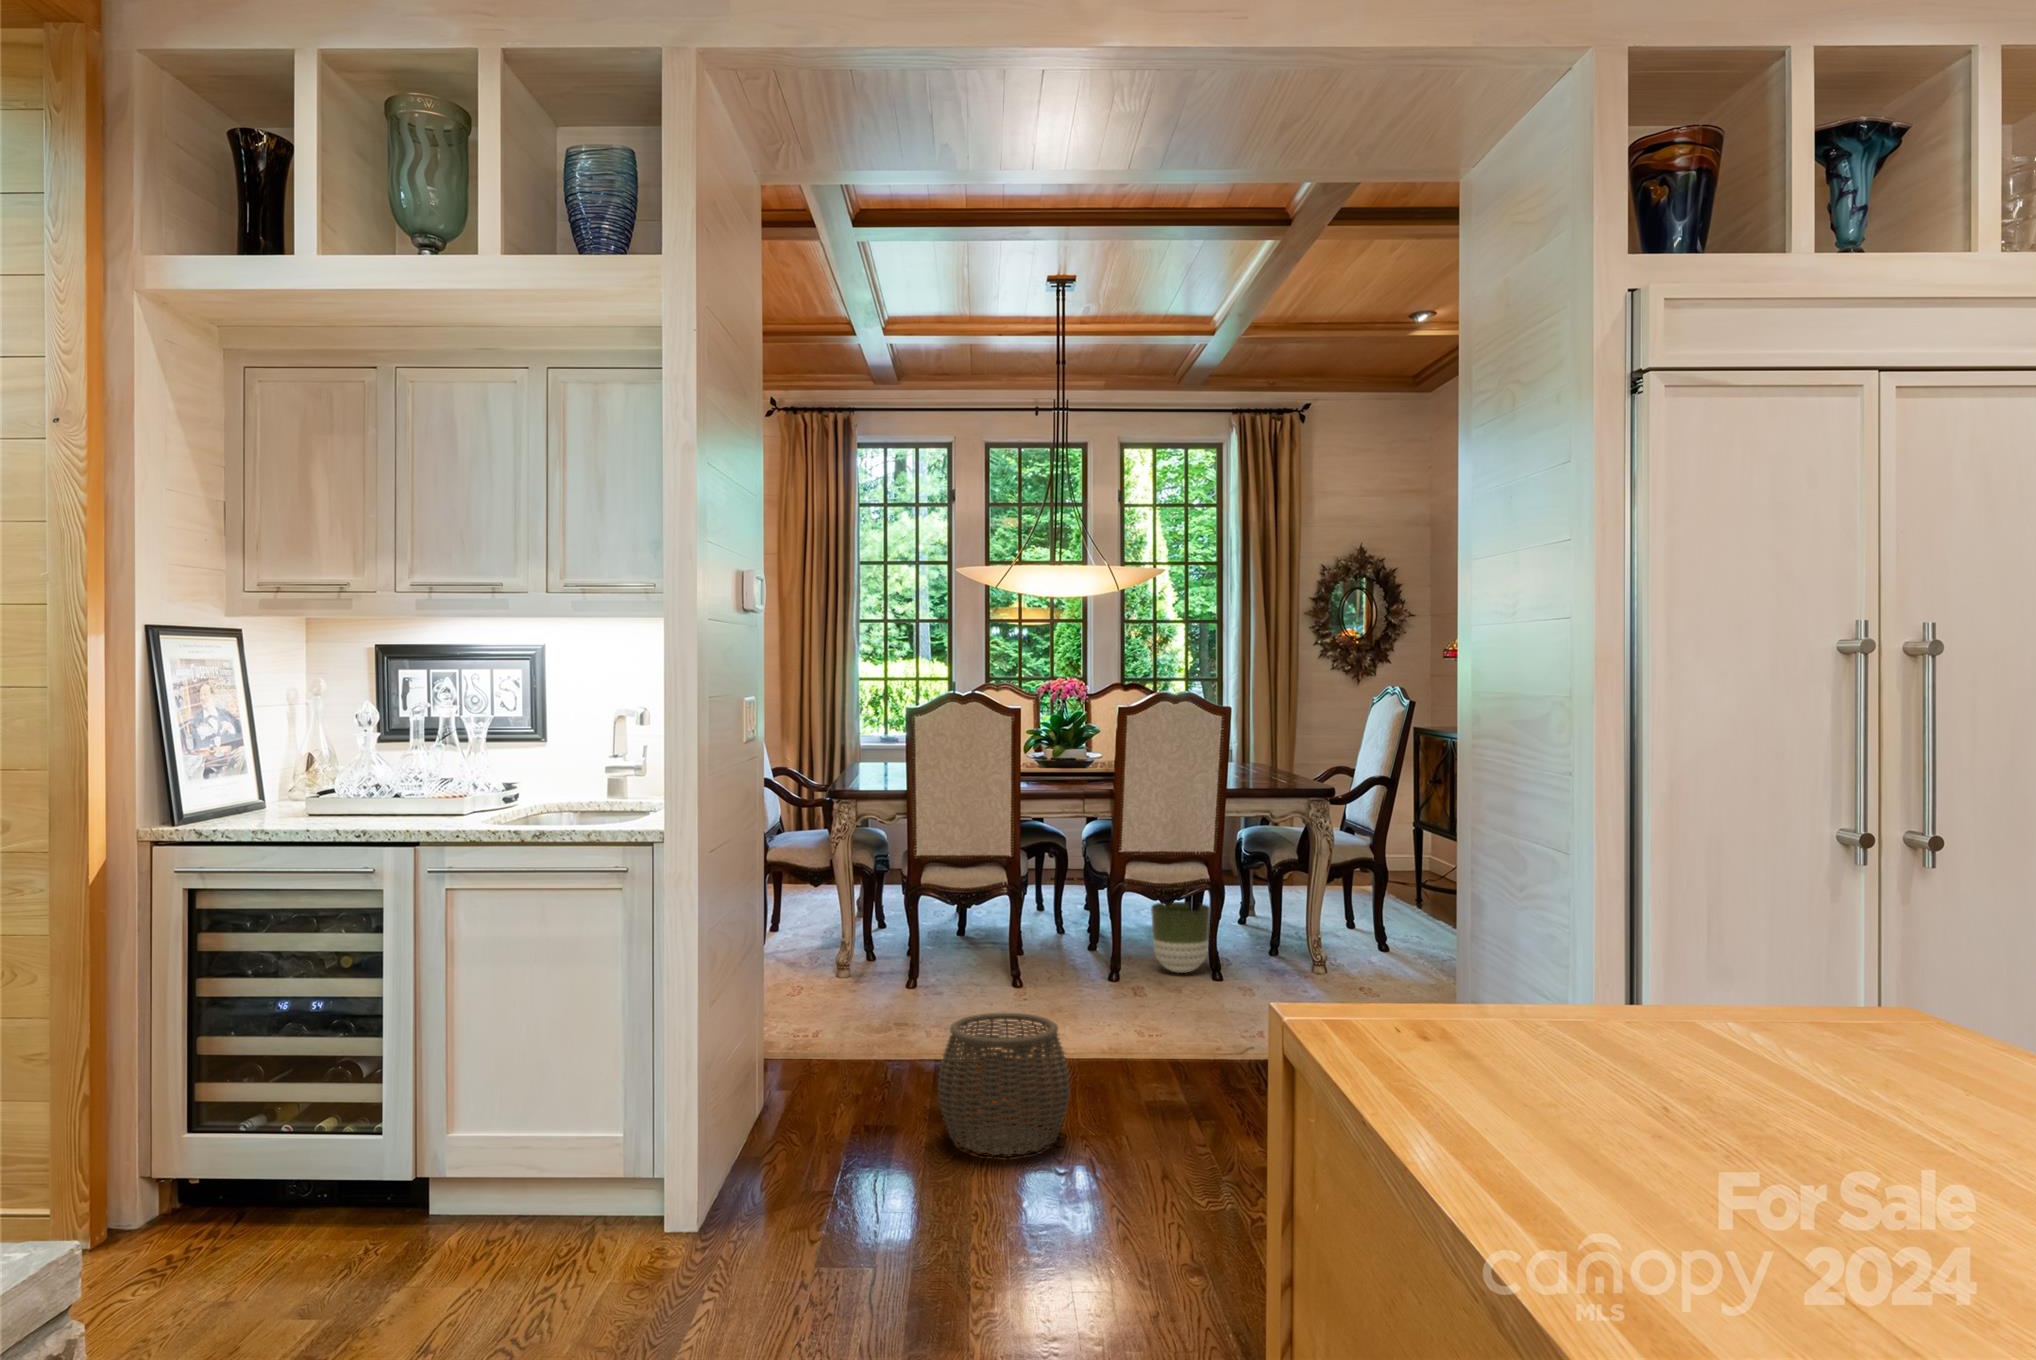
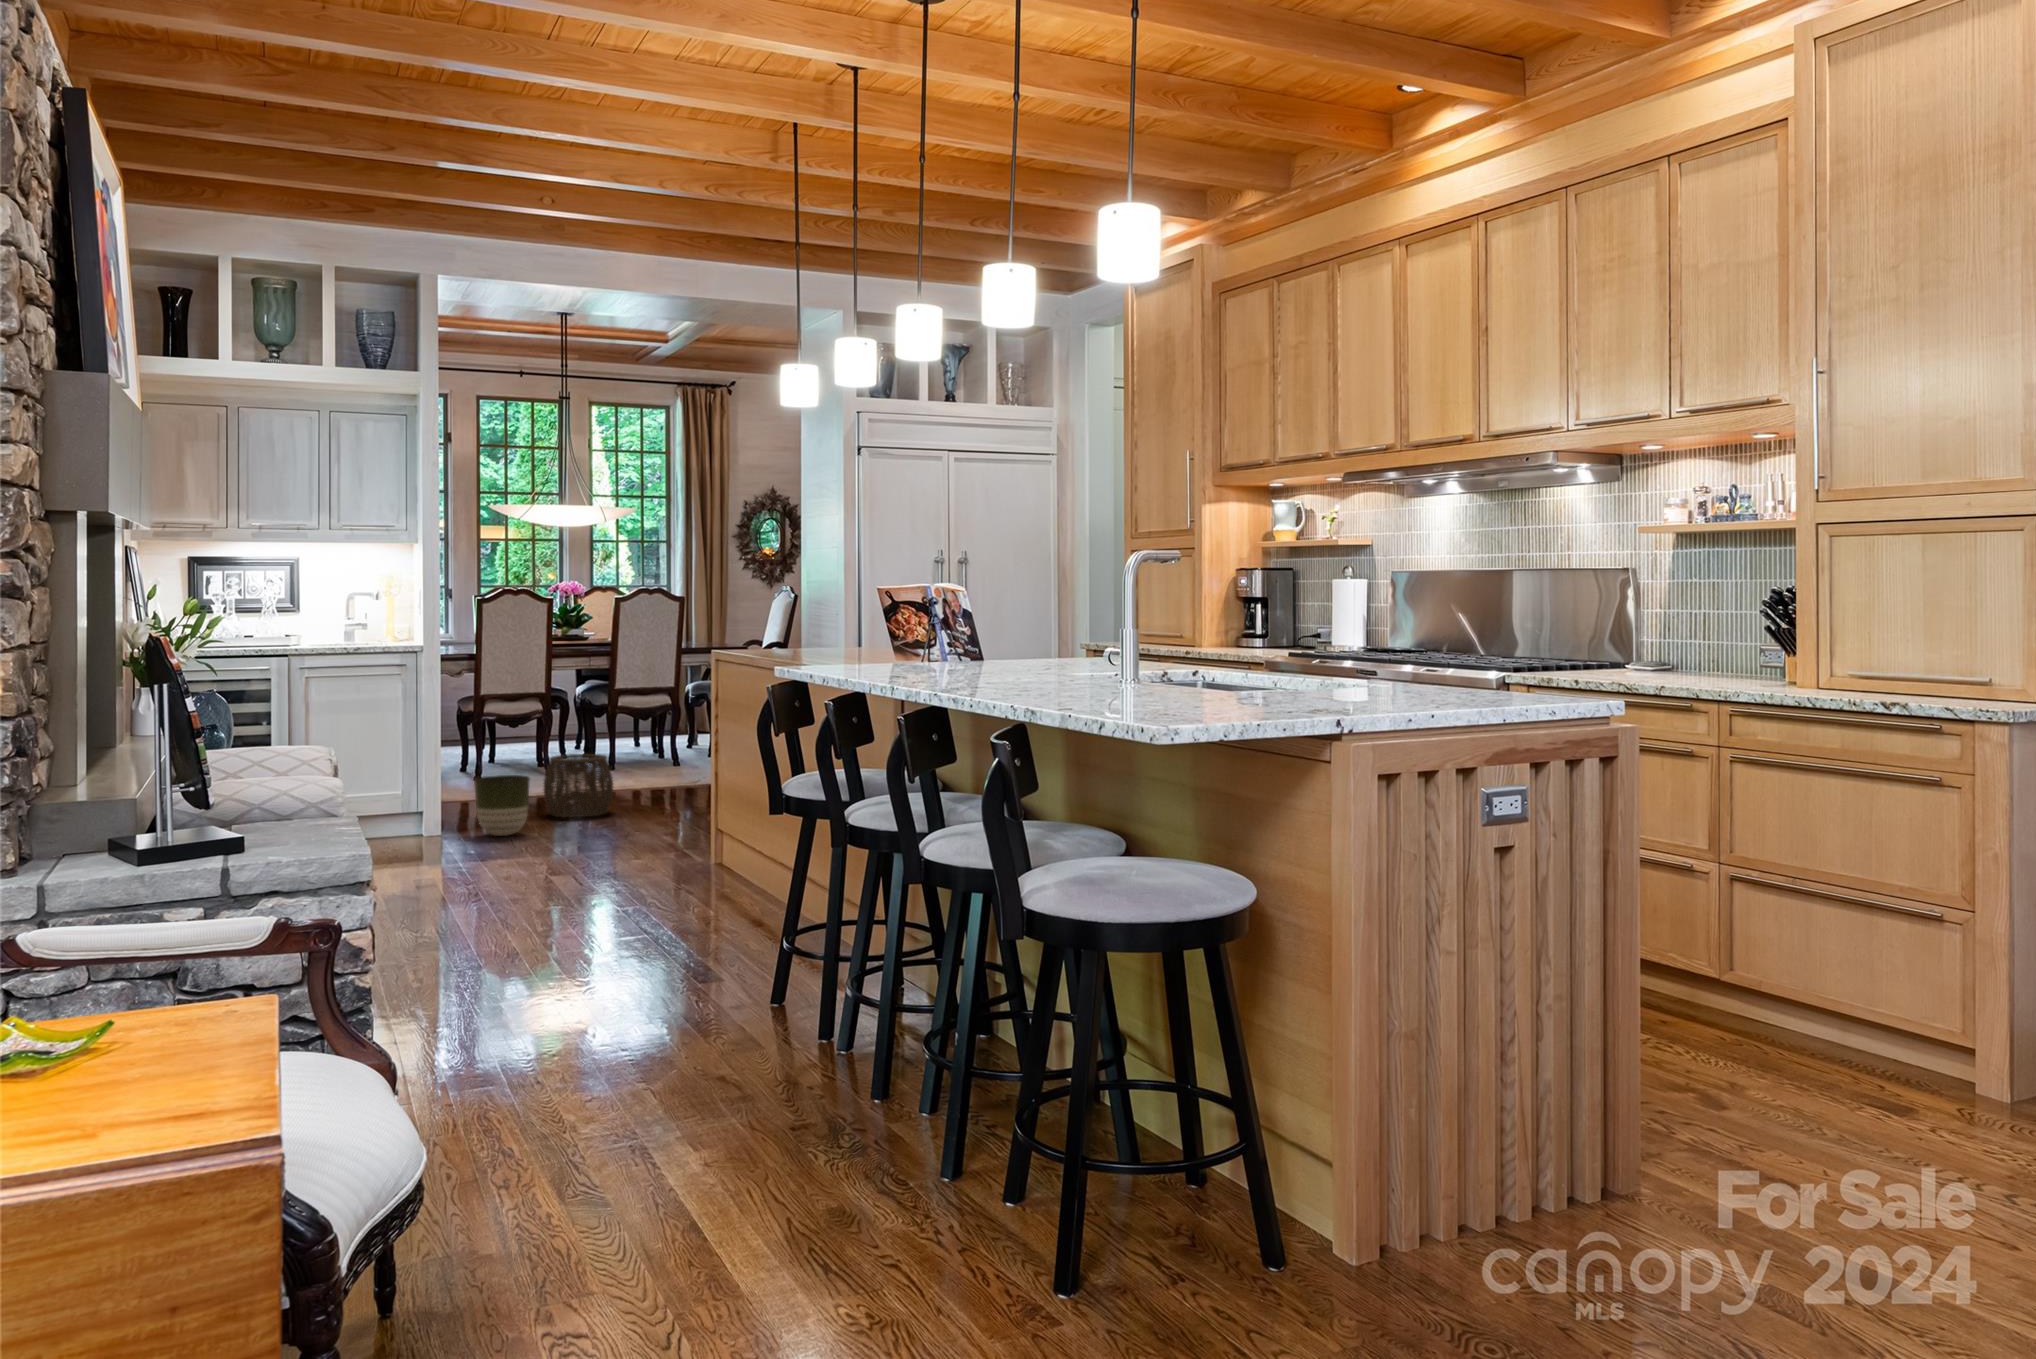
planter: present [1151,902,1210,973] -> present [474,775,530,836]

